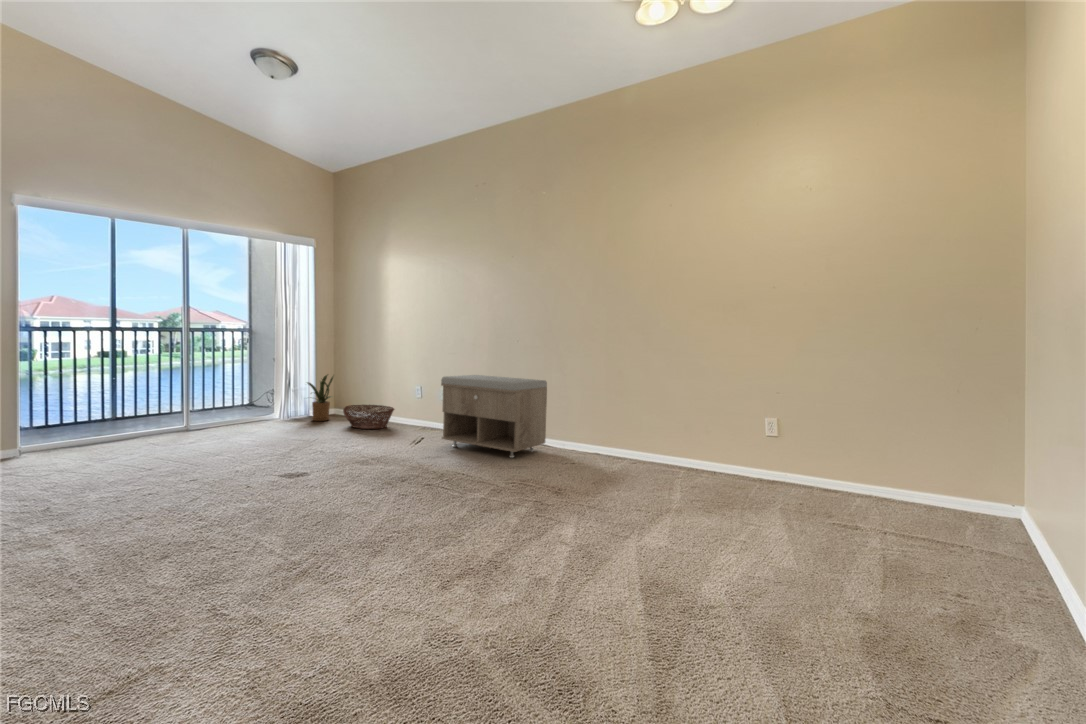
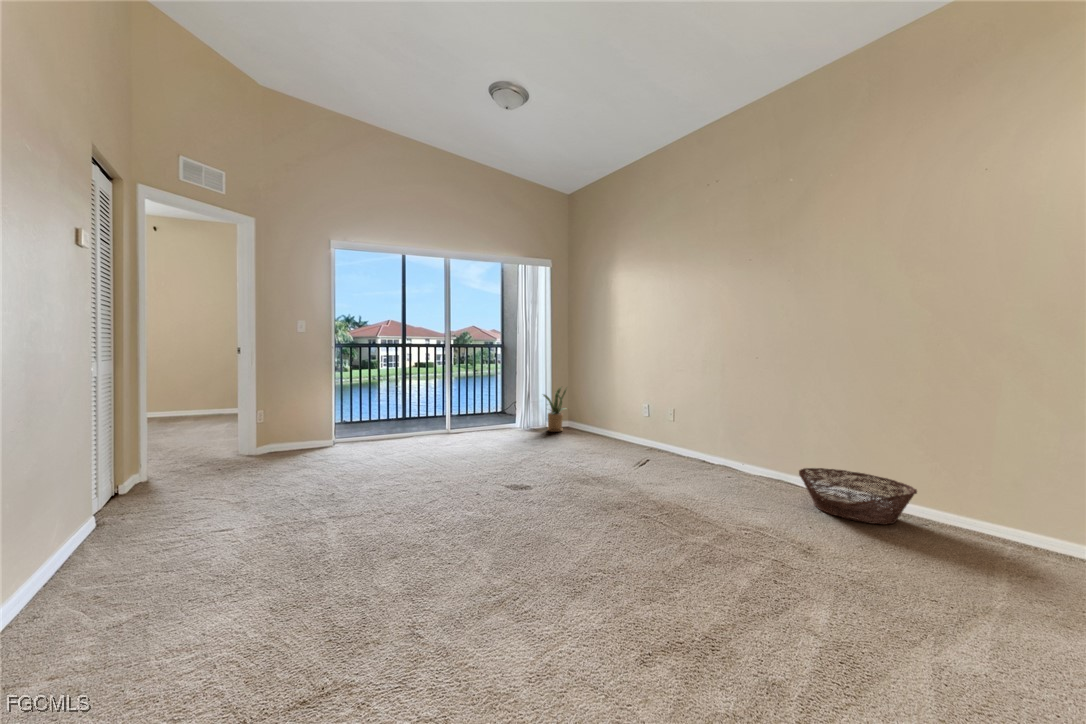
storage bench: present [441,375,547,457] -> none [667,391,799,492]
basket: present [343,405,394,429] -> present [799,468,917,524]

